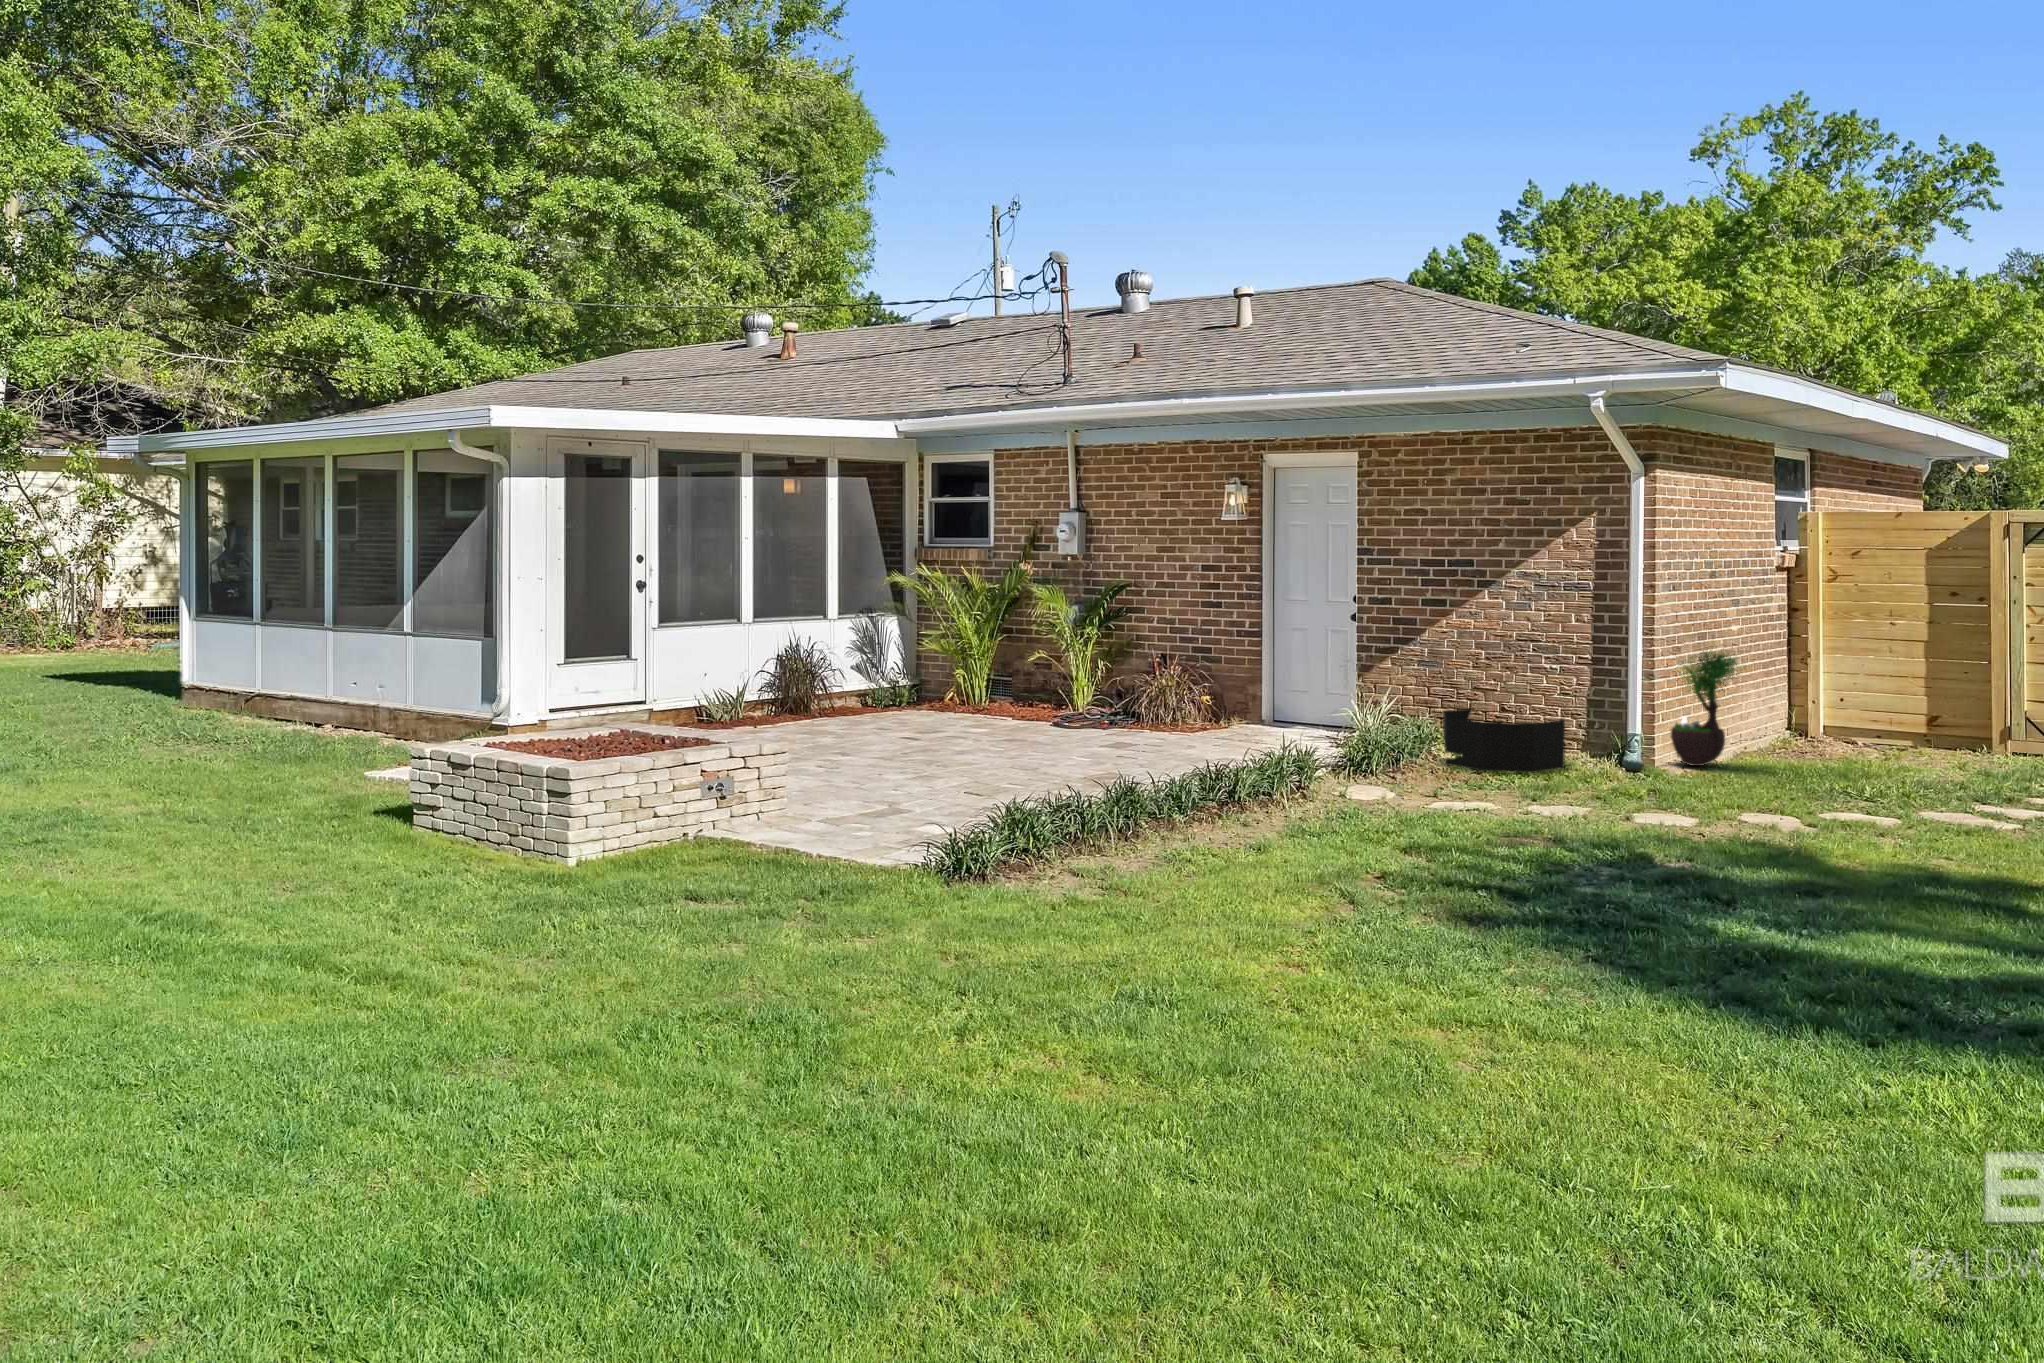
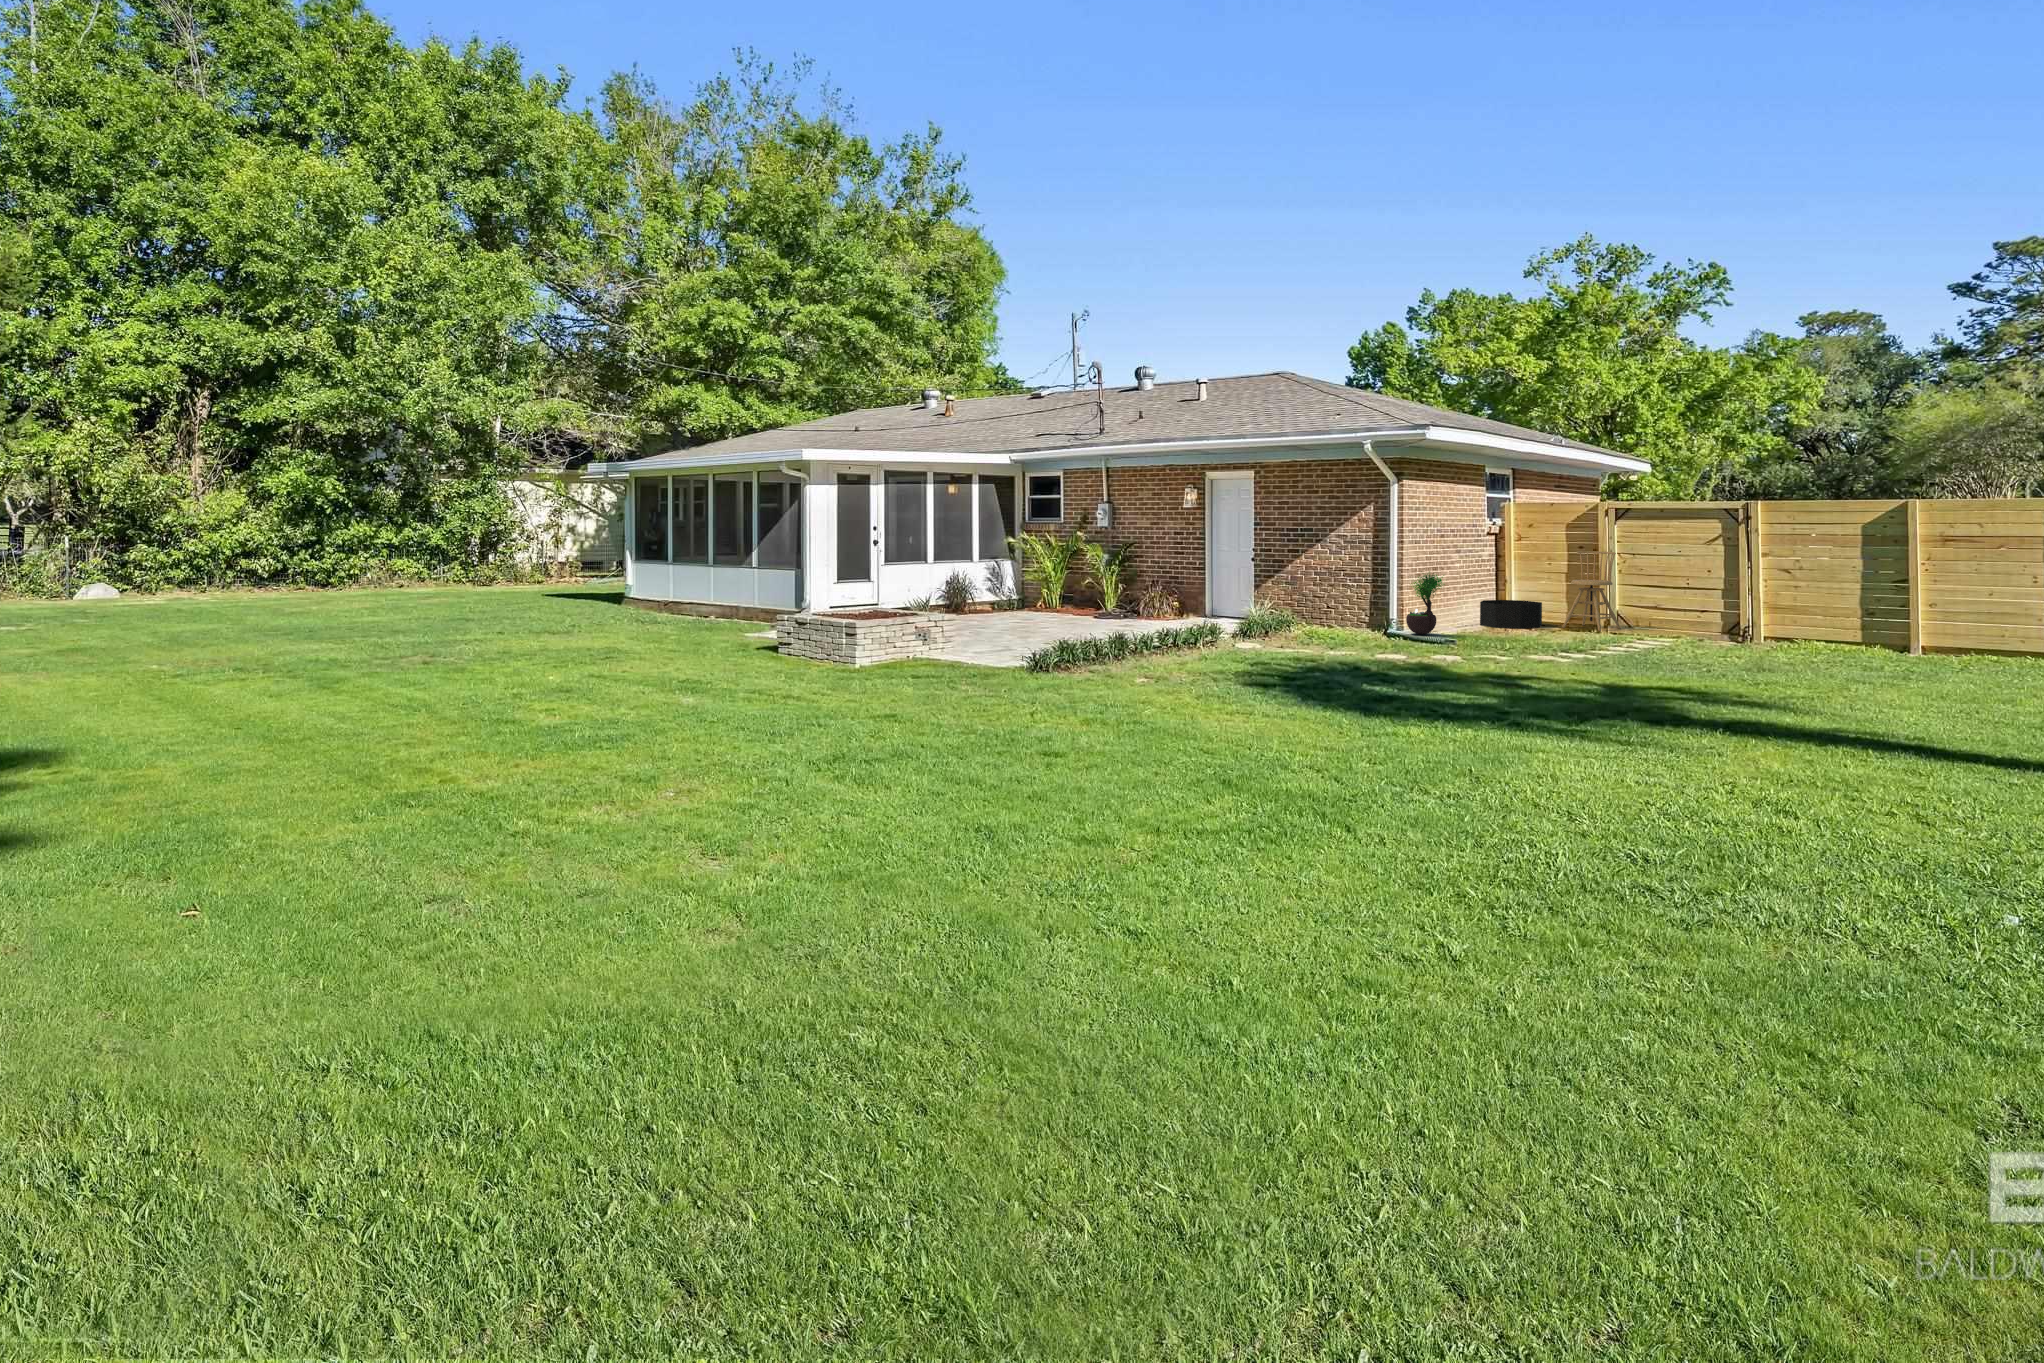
chair: none [1928,602,2037,753] -> present [1562,551,1621,631]
basket: present [1443,708,1565,773] -> present [1480,600,1542,629]

